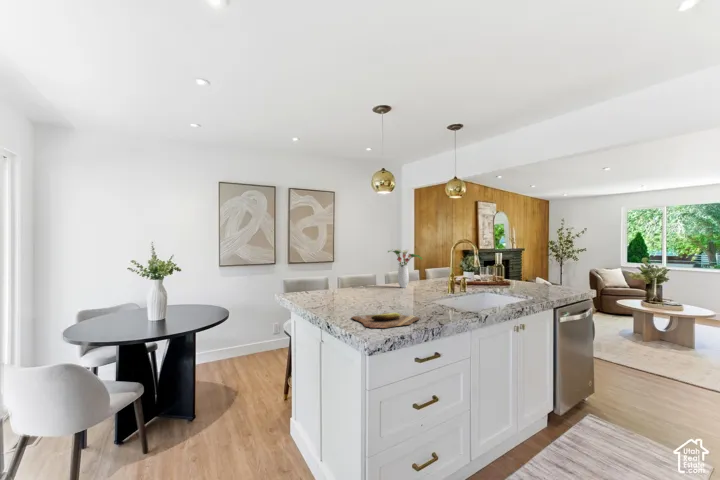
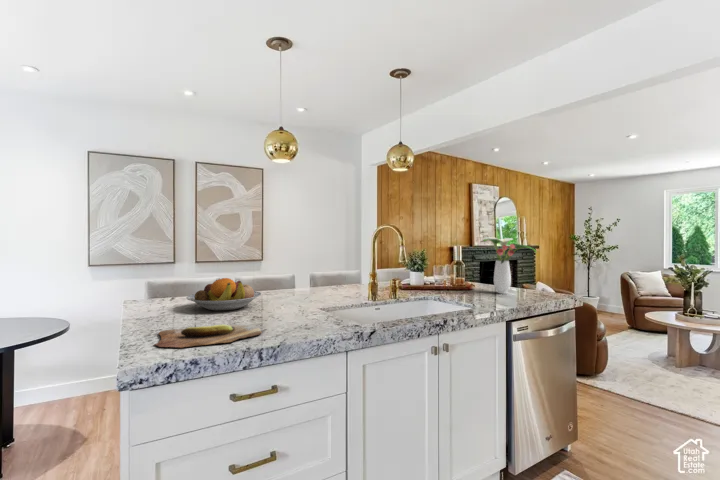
flower arrangement: present [388,249,422,288] -> present [484,237,536,294]
fruit bowl: none [334,279,384,302] -> present [186,278,261,311]

